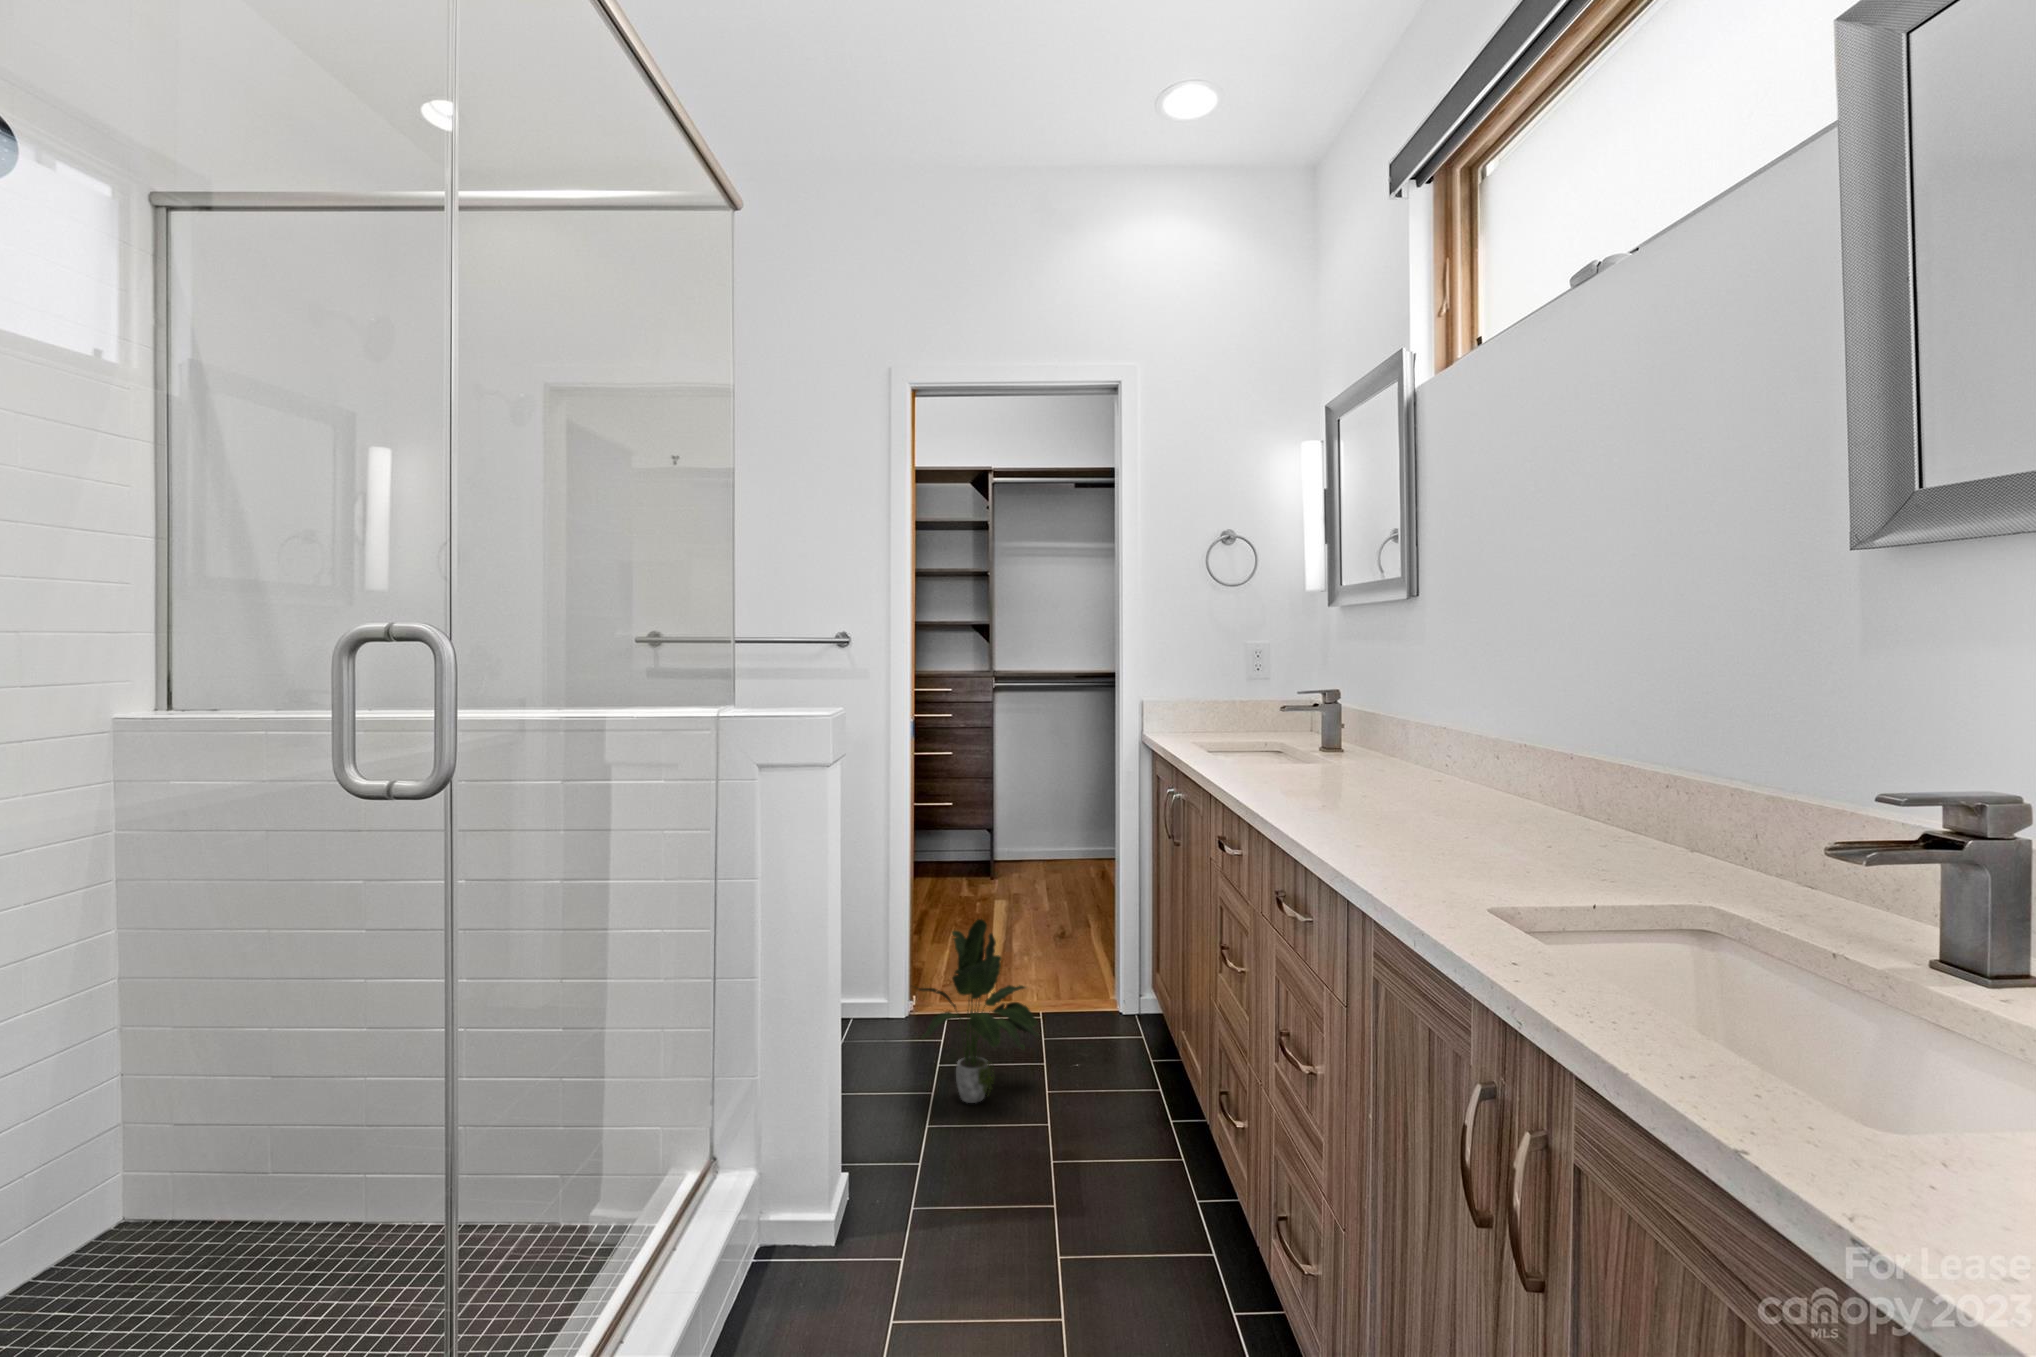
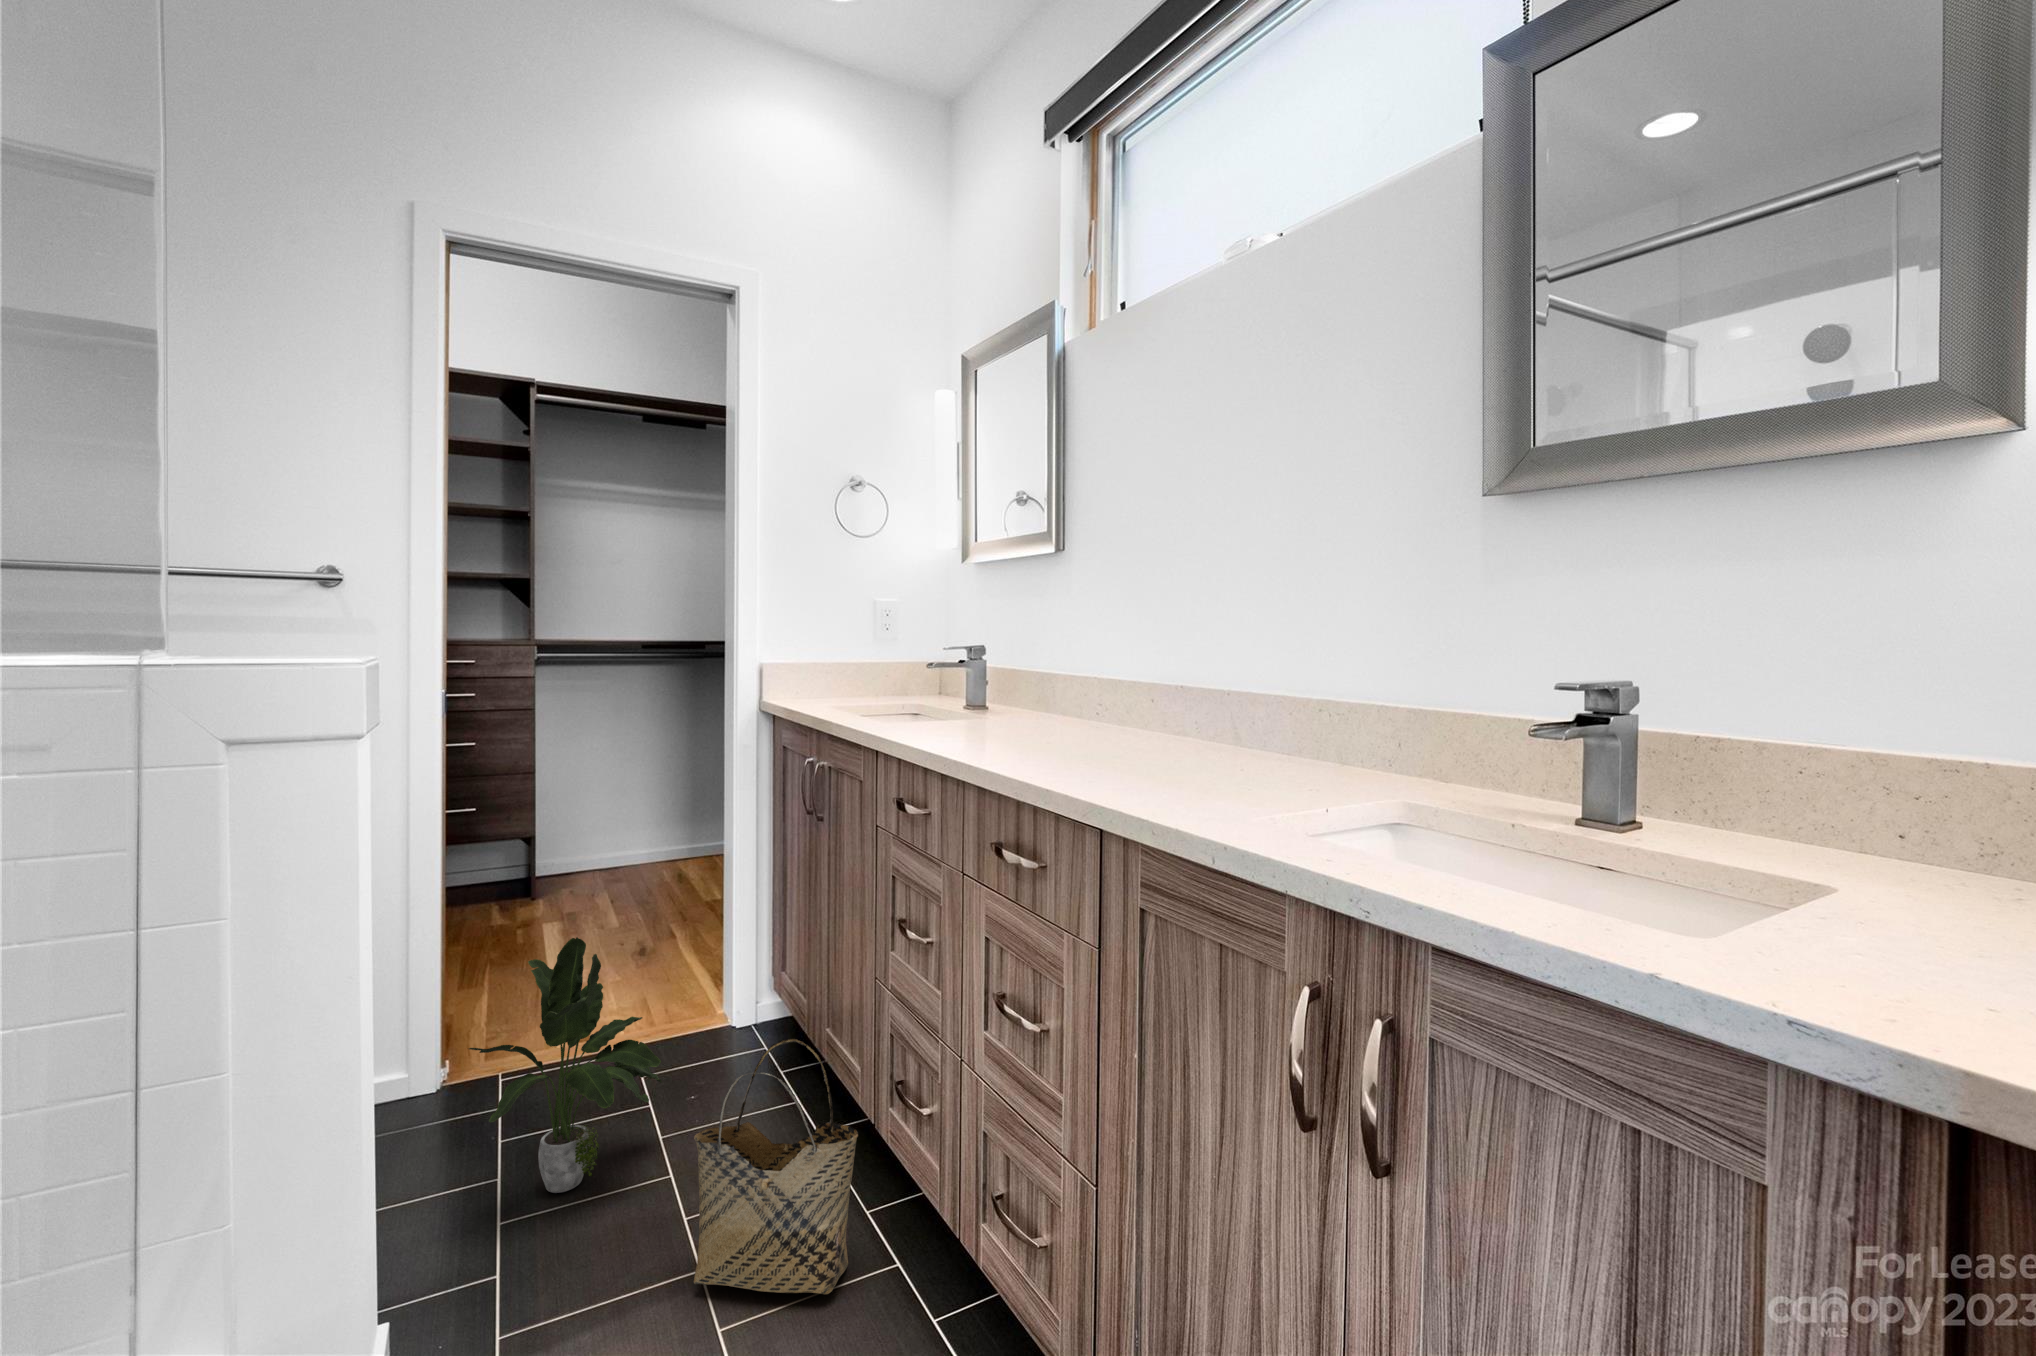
woven basket: none [1038,1021,1156,1218] -> present [694,1039,858,1294]

